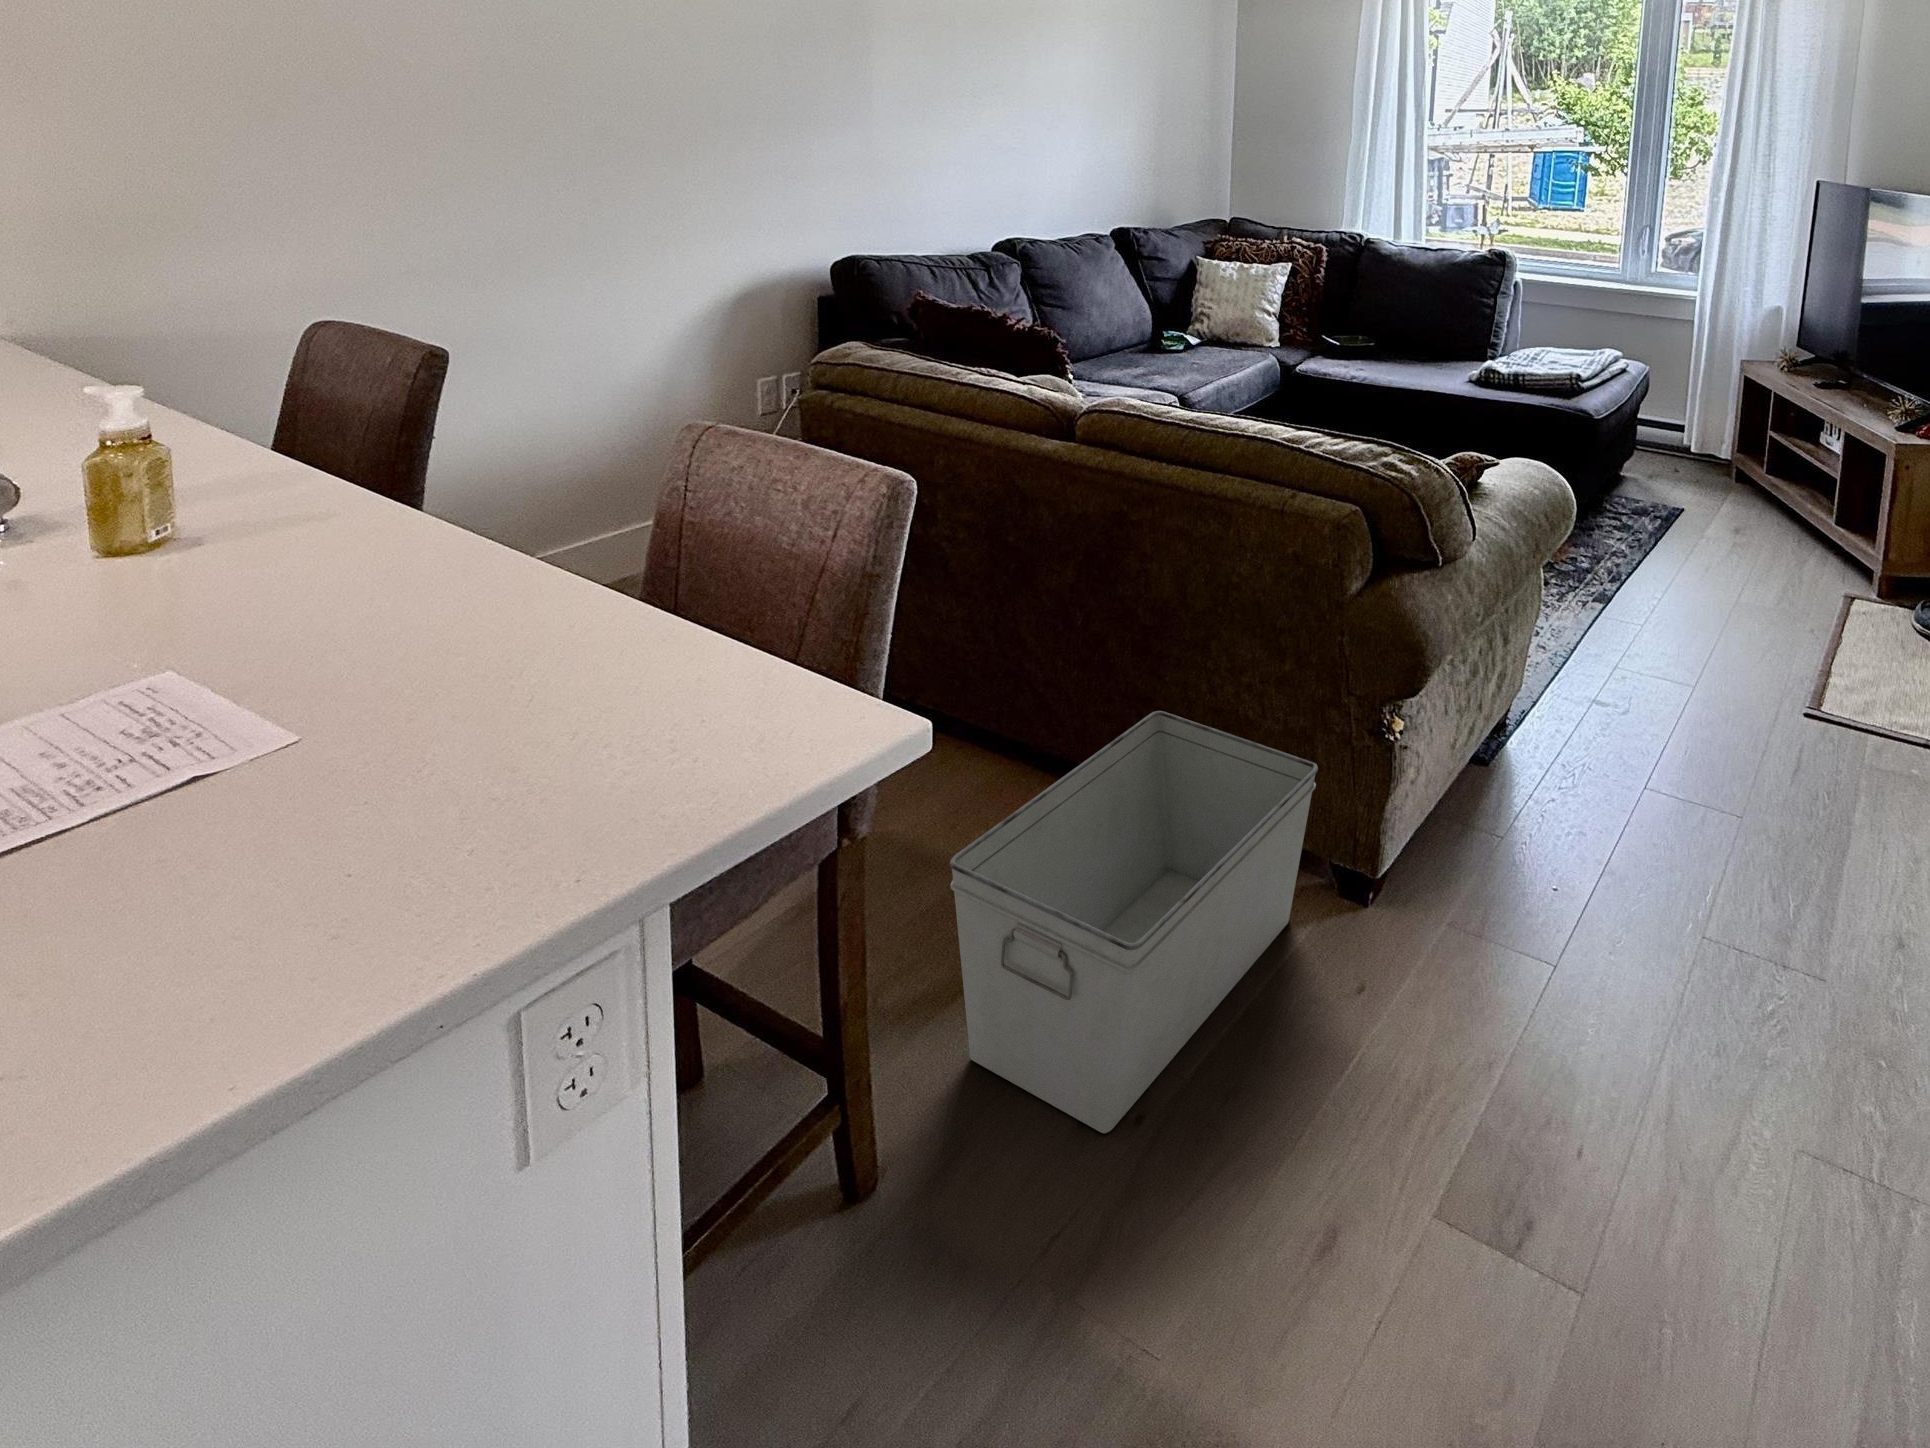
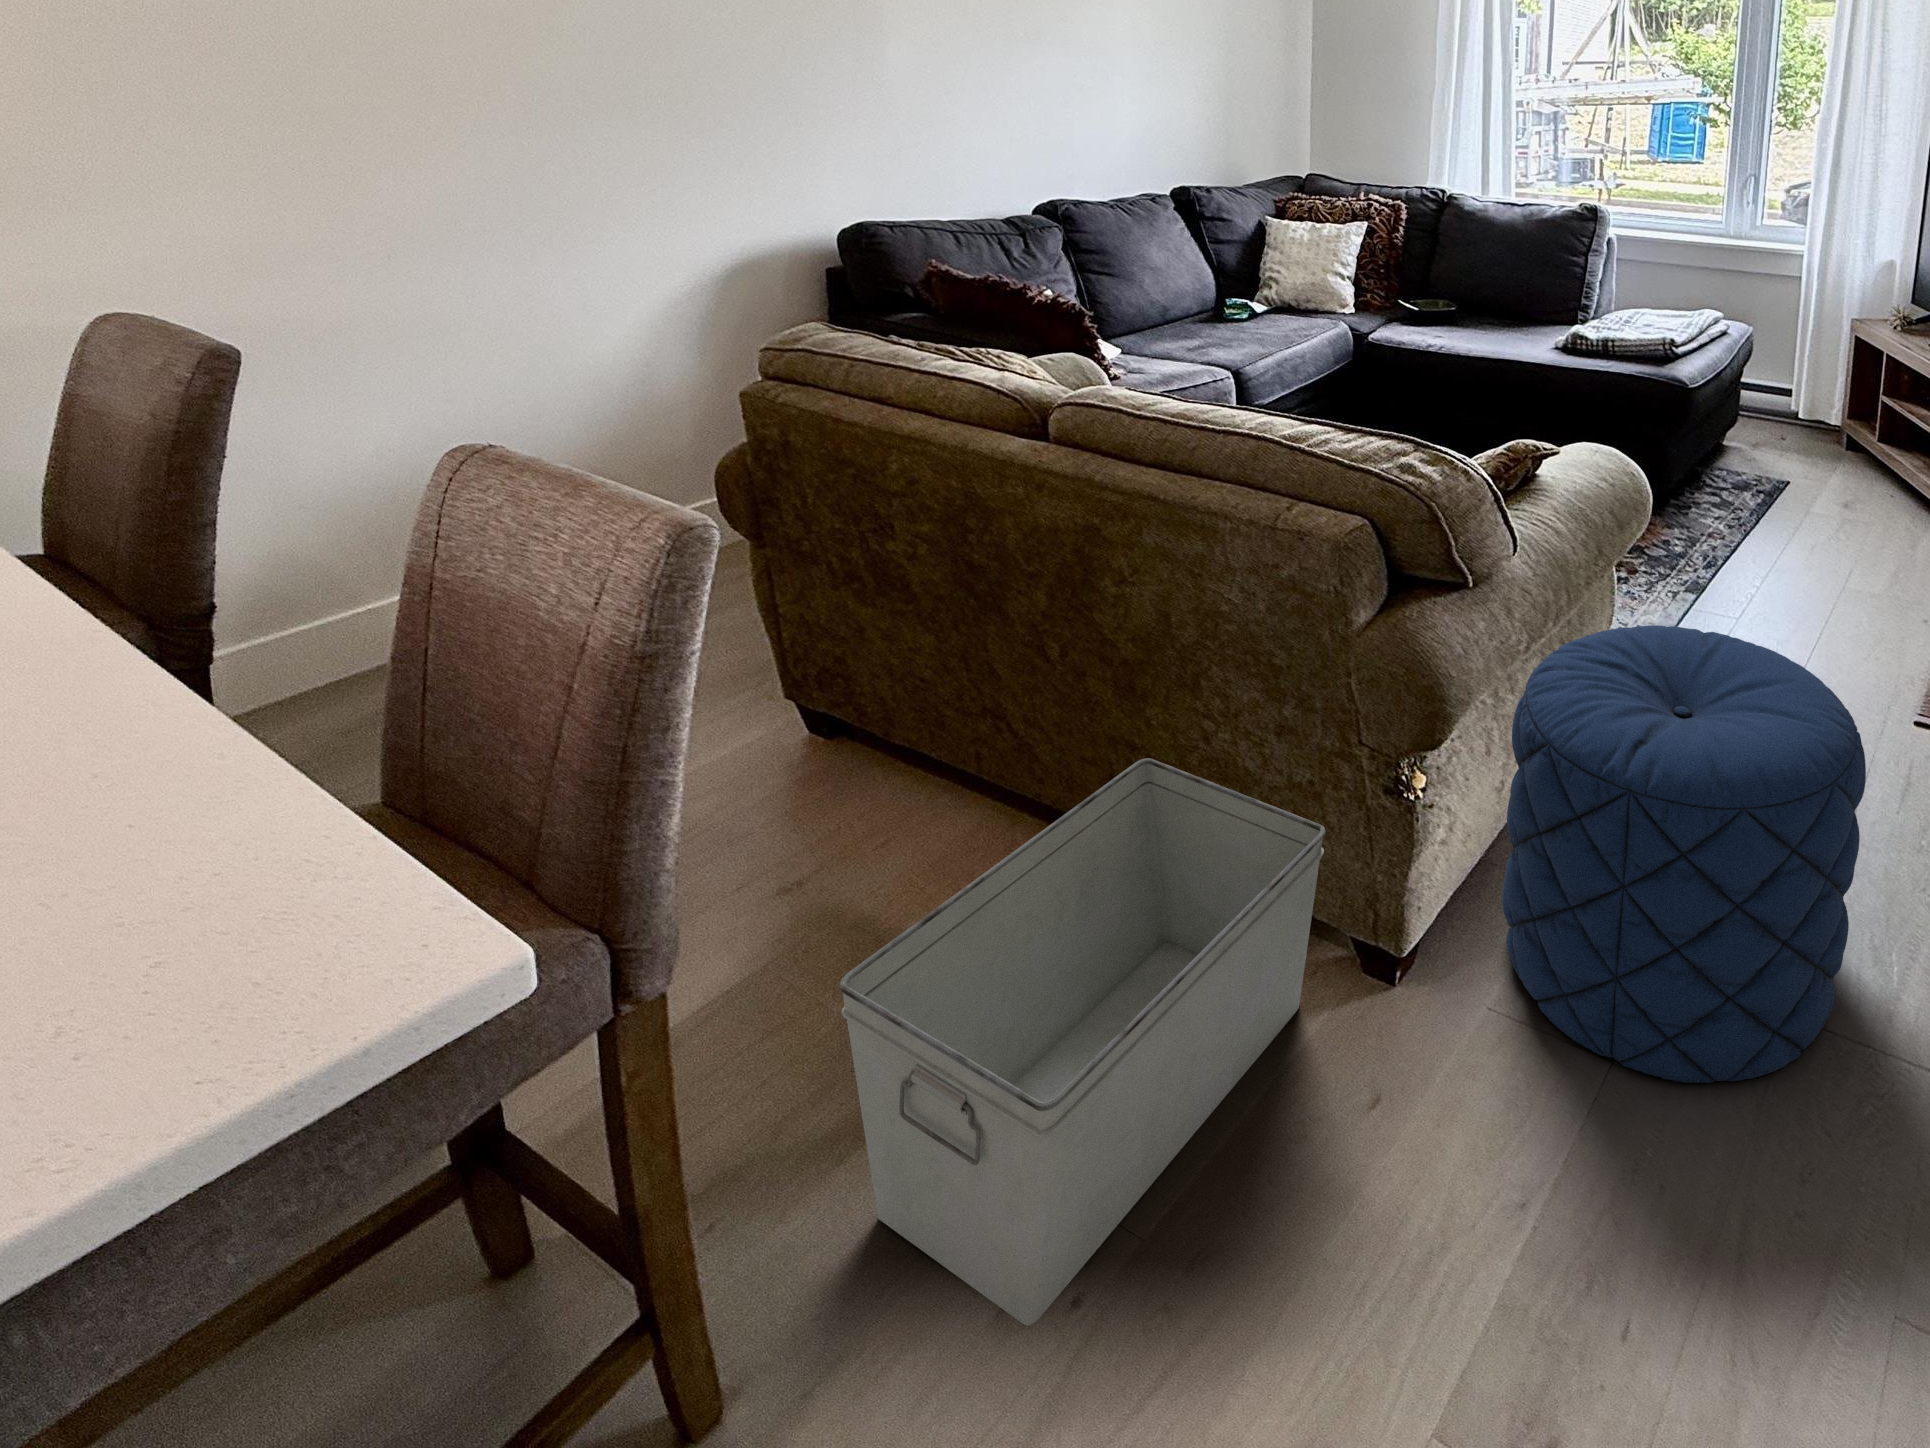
pouf: none [1456,610,1768,982] -> present [1502,625,1866,1083]

